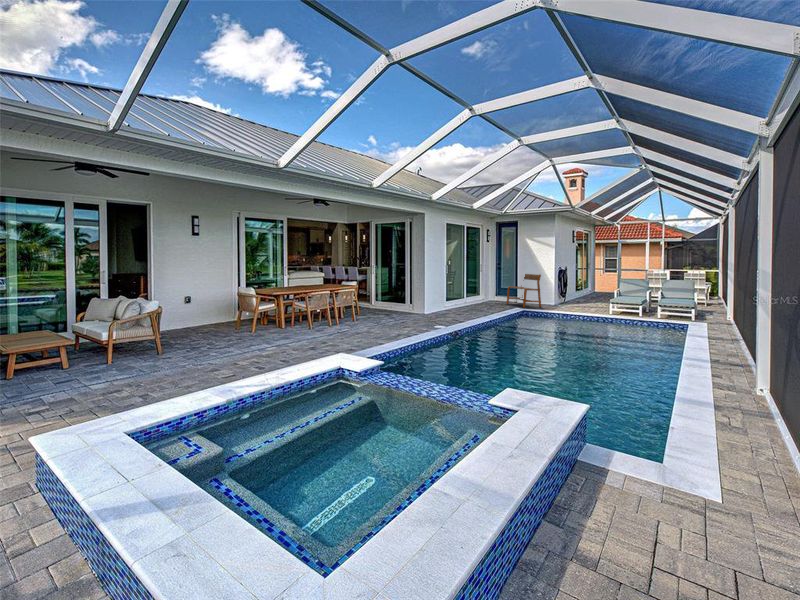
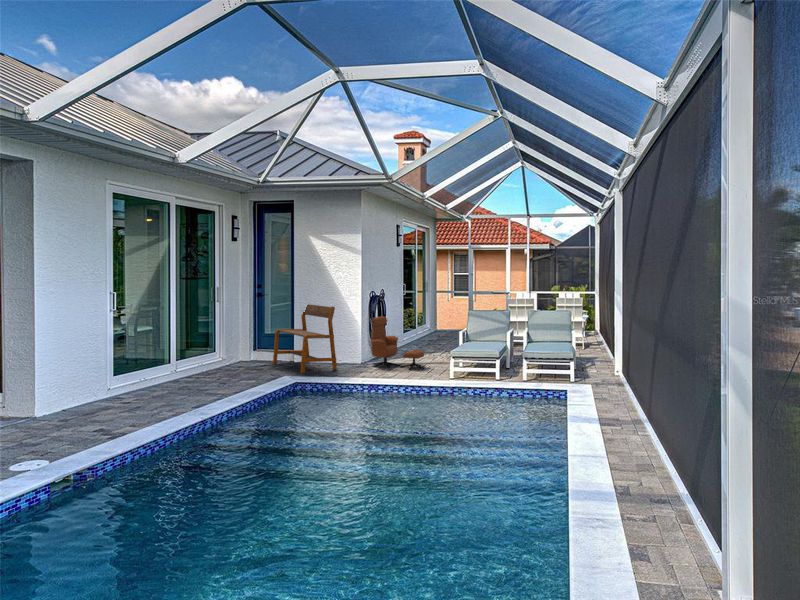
lounge chair: none [559,280,590,308] -> present [371,316,425,370]

